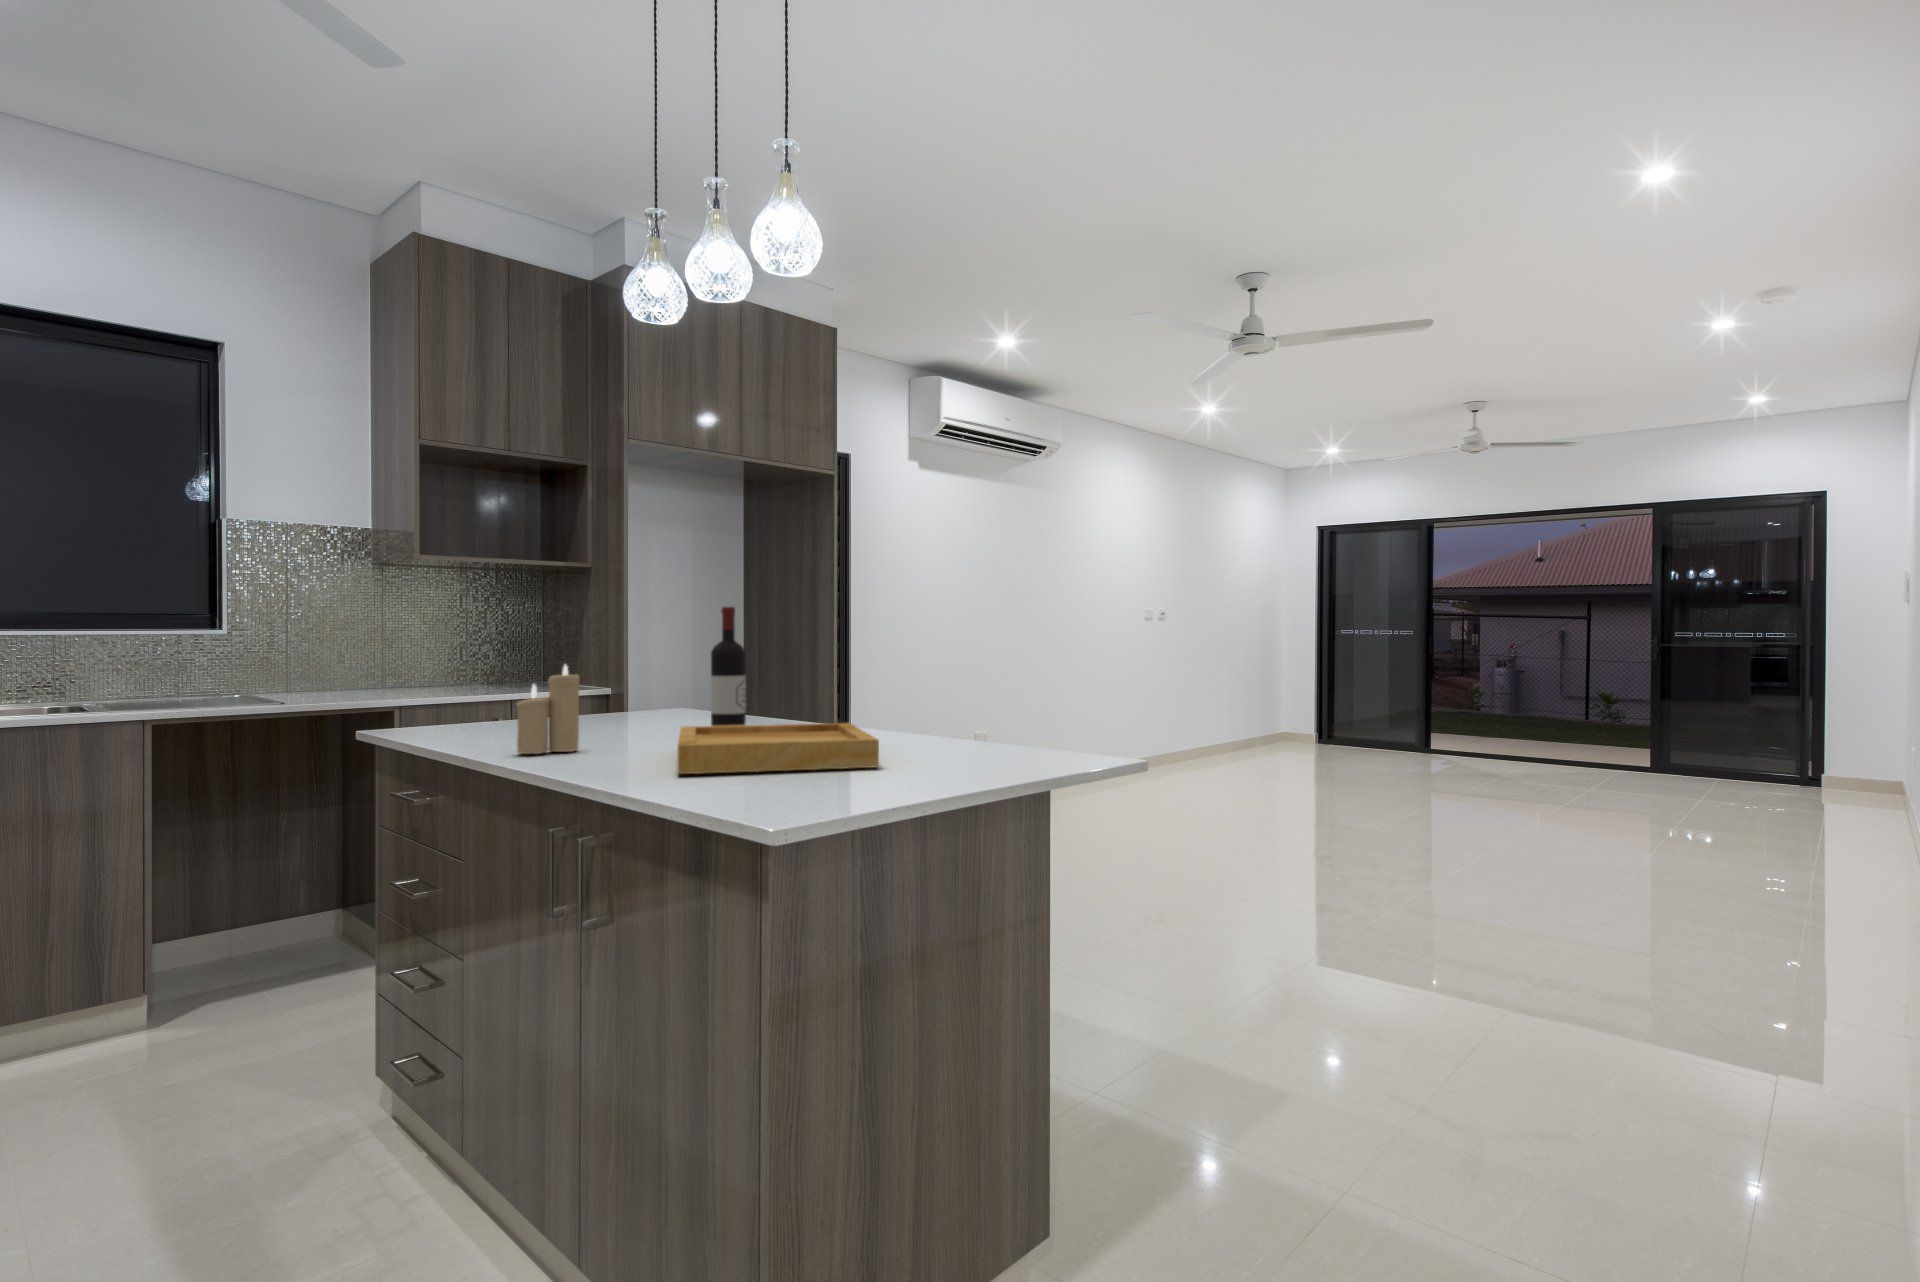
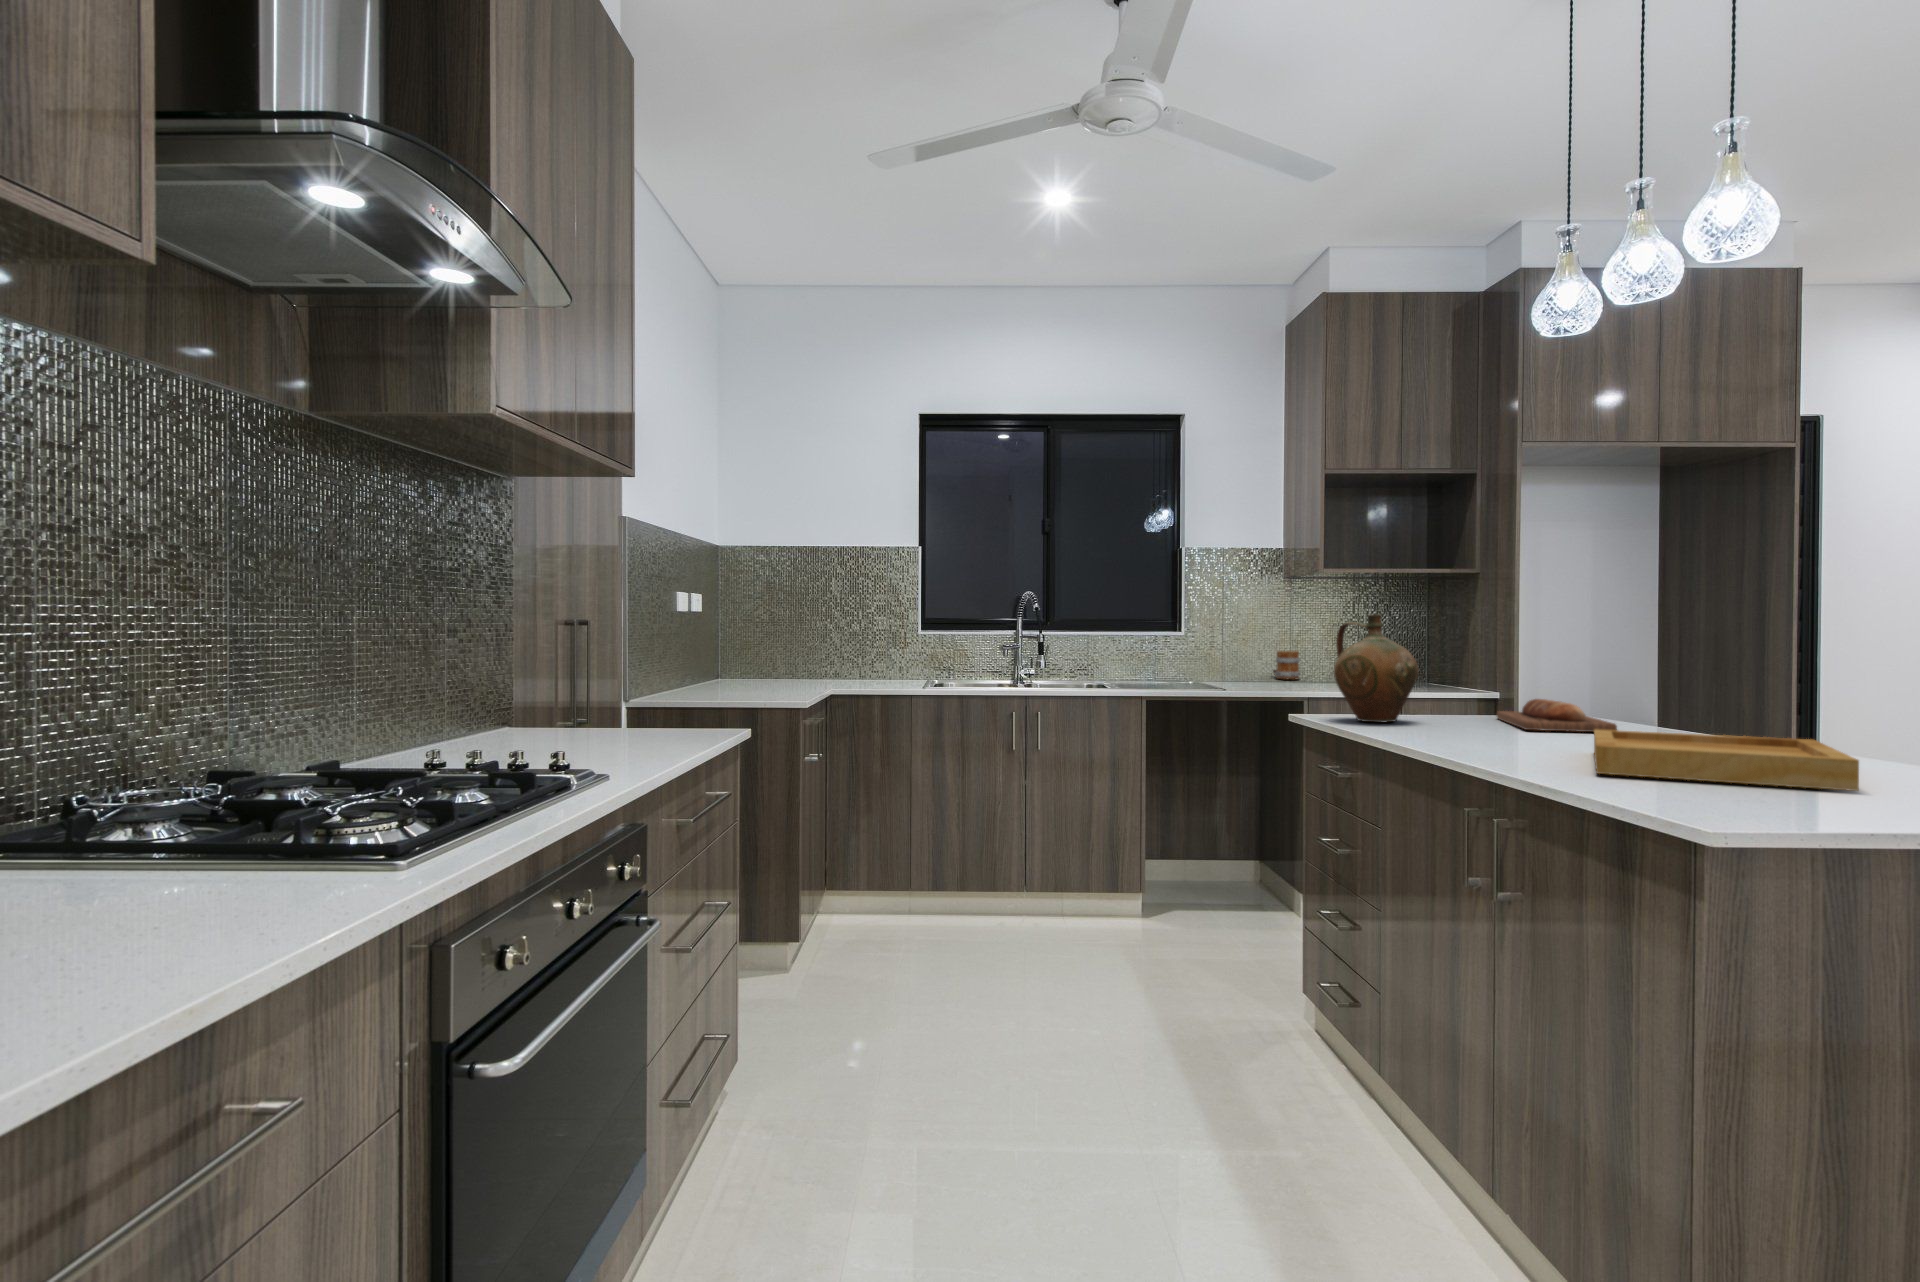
ceramic jug: none [412,607,513,734] -> present [1334,614,1418,722]
wine bottle: present [711,607,746,726] -> none [1626,610,1670,743]
mug: none [355,647,394,686] -> present [1273,651,1300,679]
candle: present [516,665,580,754] -> none [1429,665,1487,744]
bread loaf: none [598,697,705,730] -> present [1496,699,1617,732]

